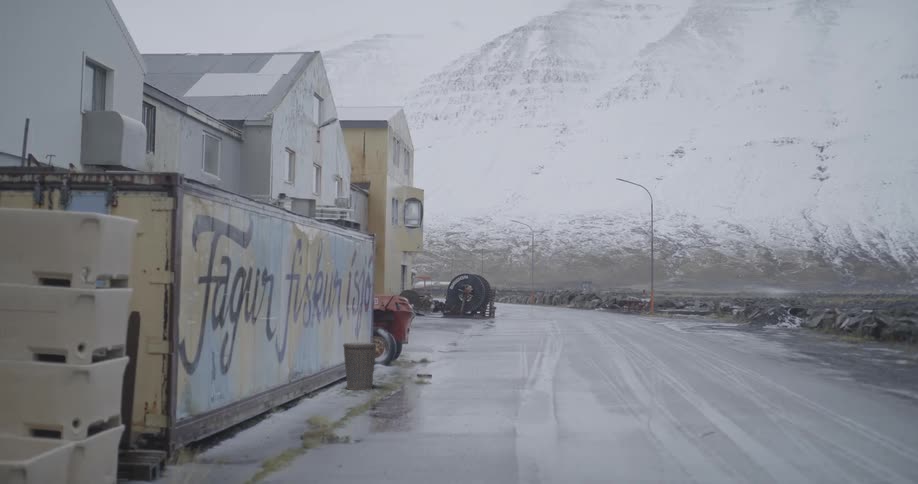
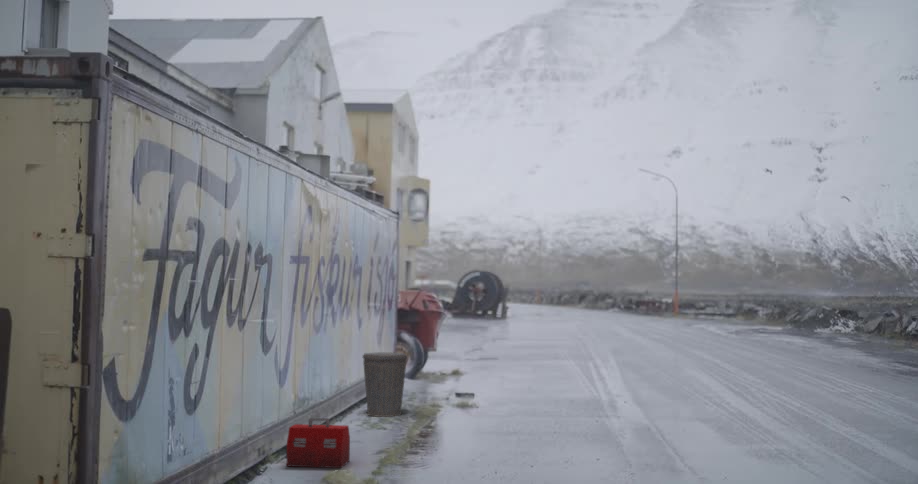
toolbox: none [285,385,328,418] -> present [286,418,350,468]

